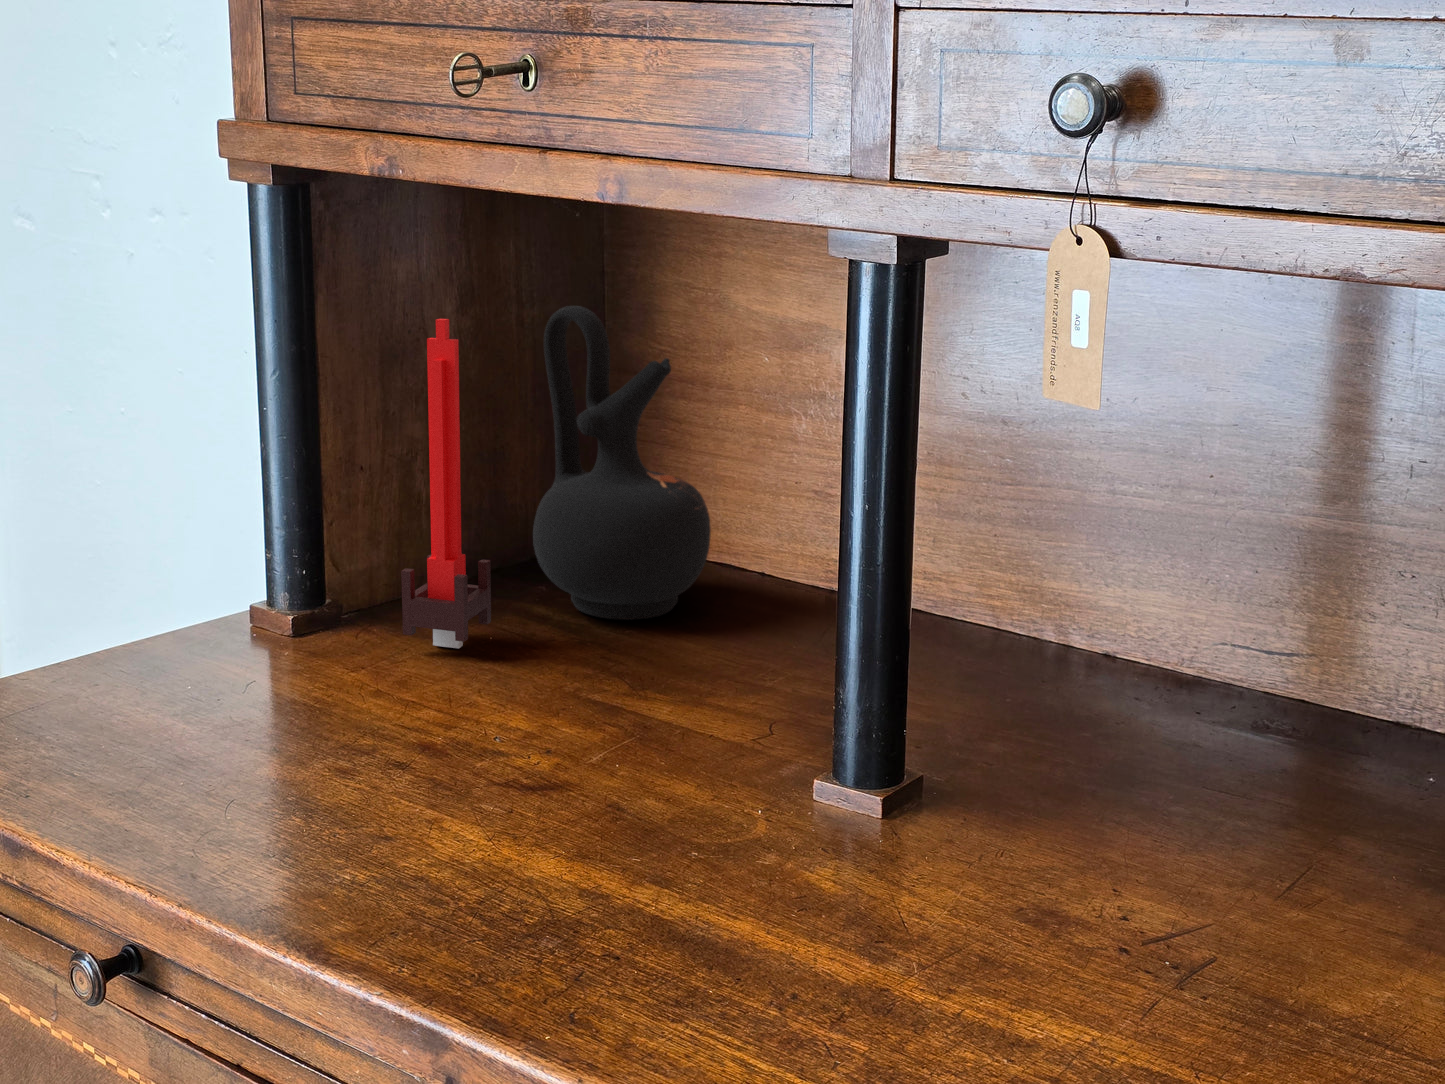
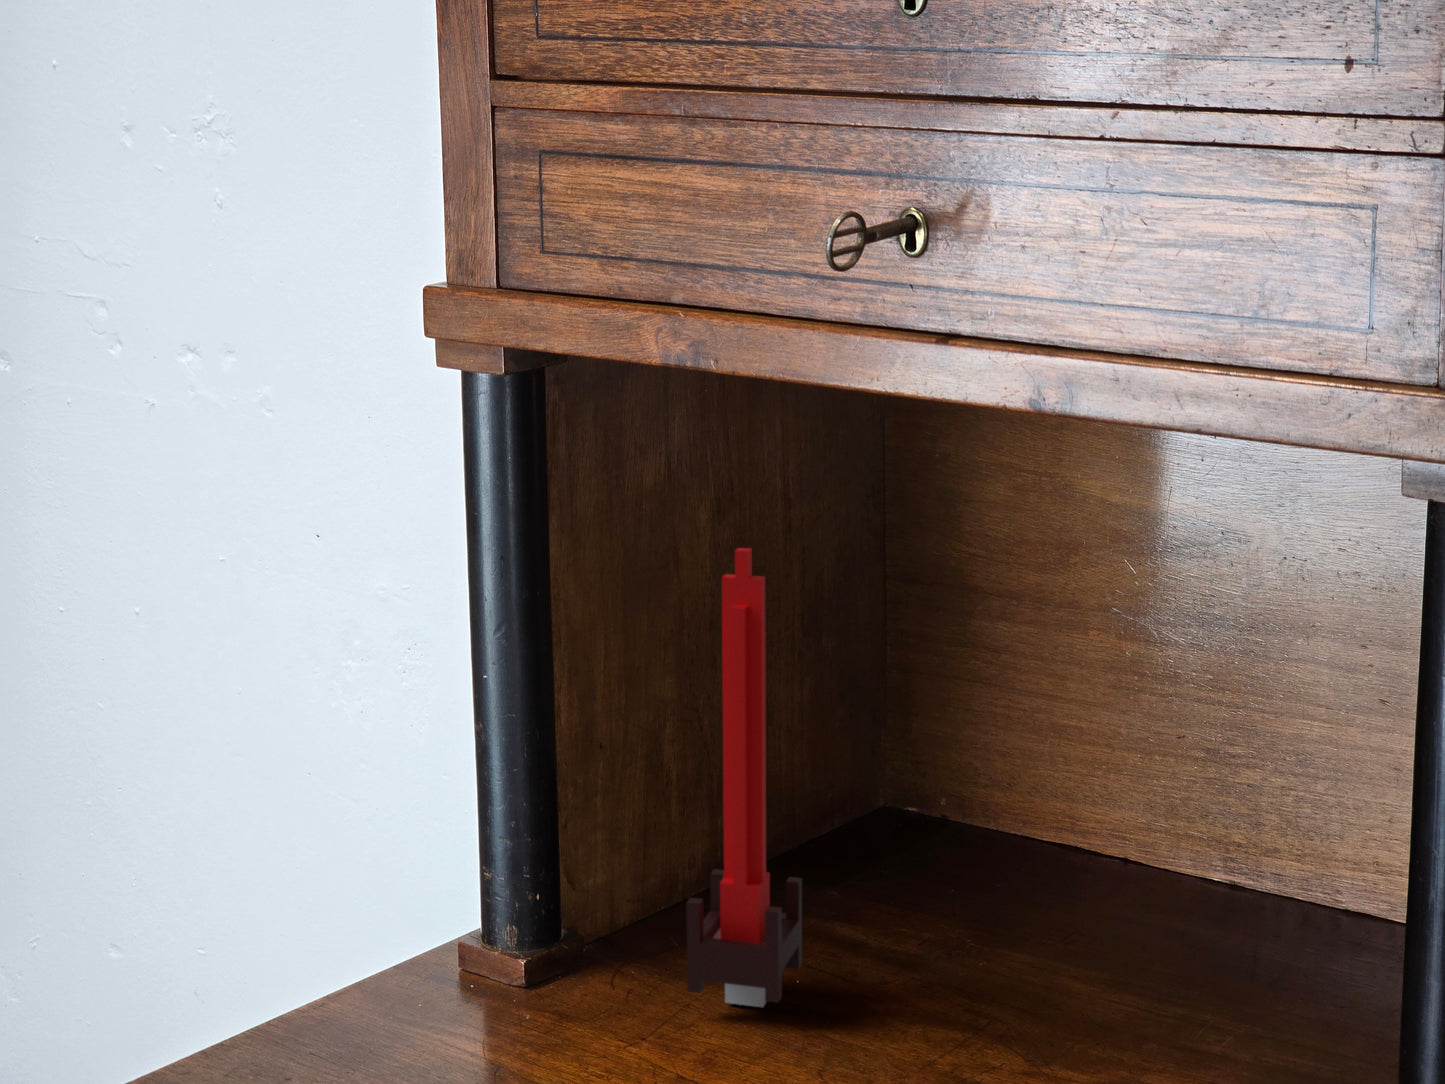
ceramic jug: present [533,306,711,620] -> none [838,503,1091,947]

